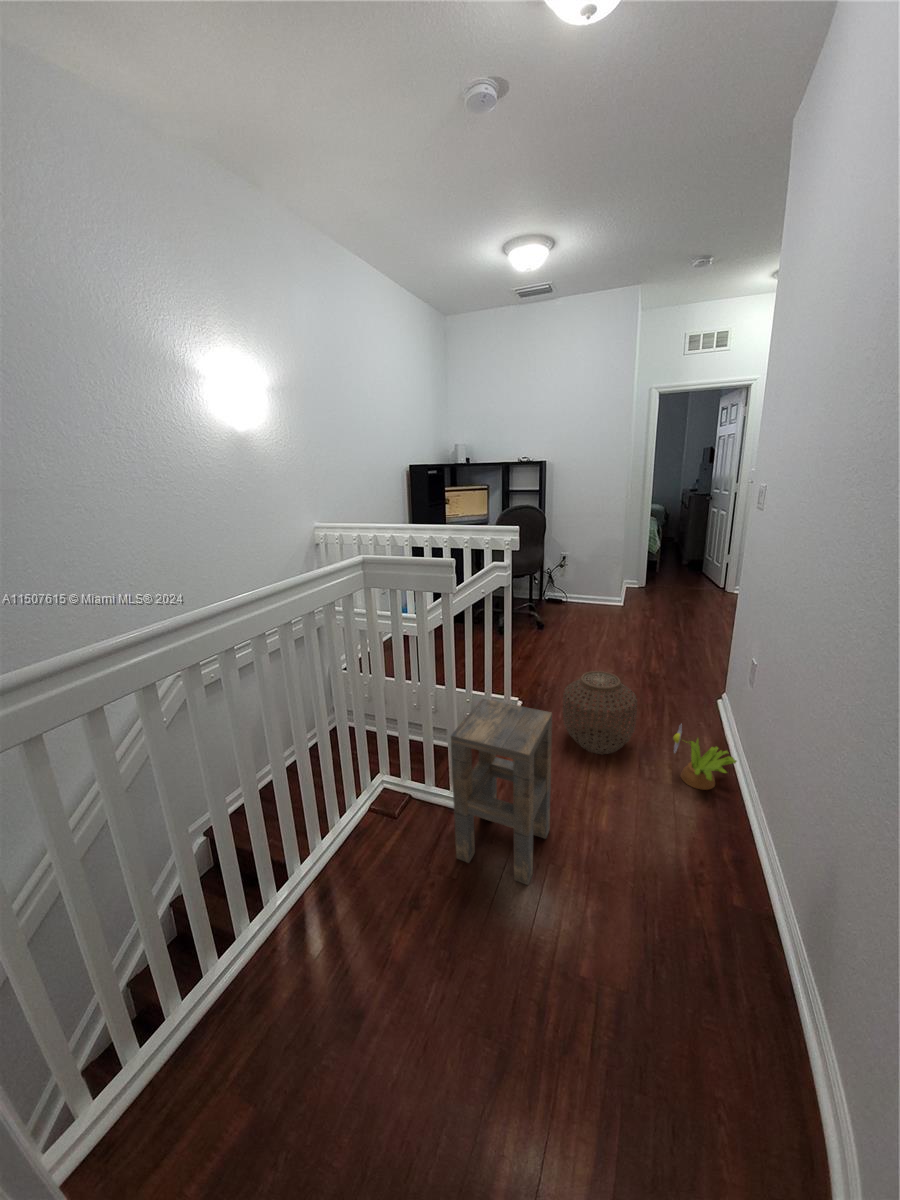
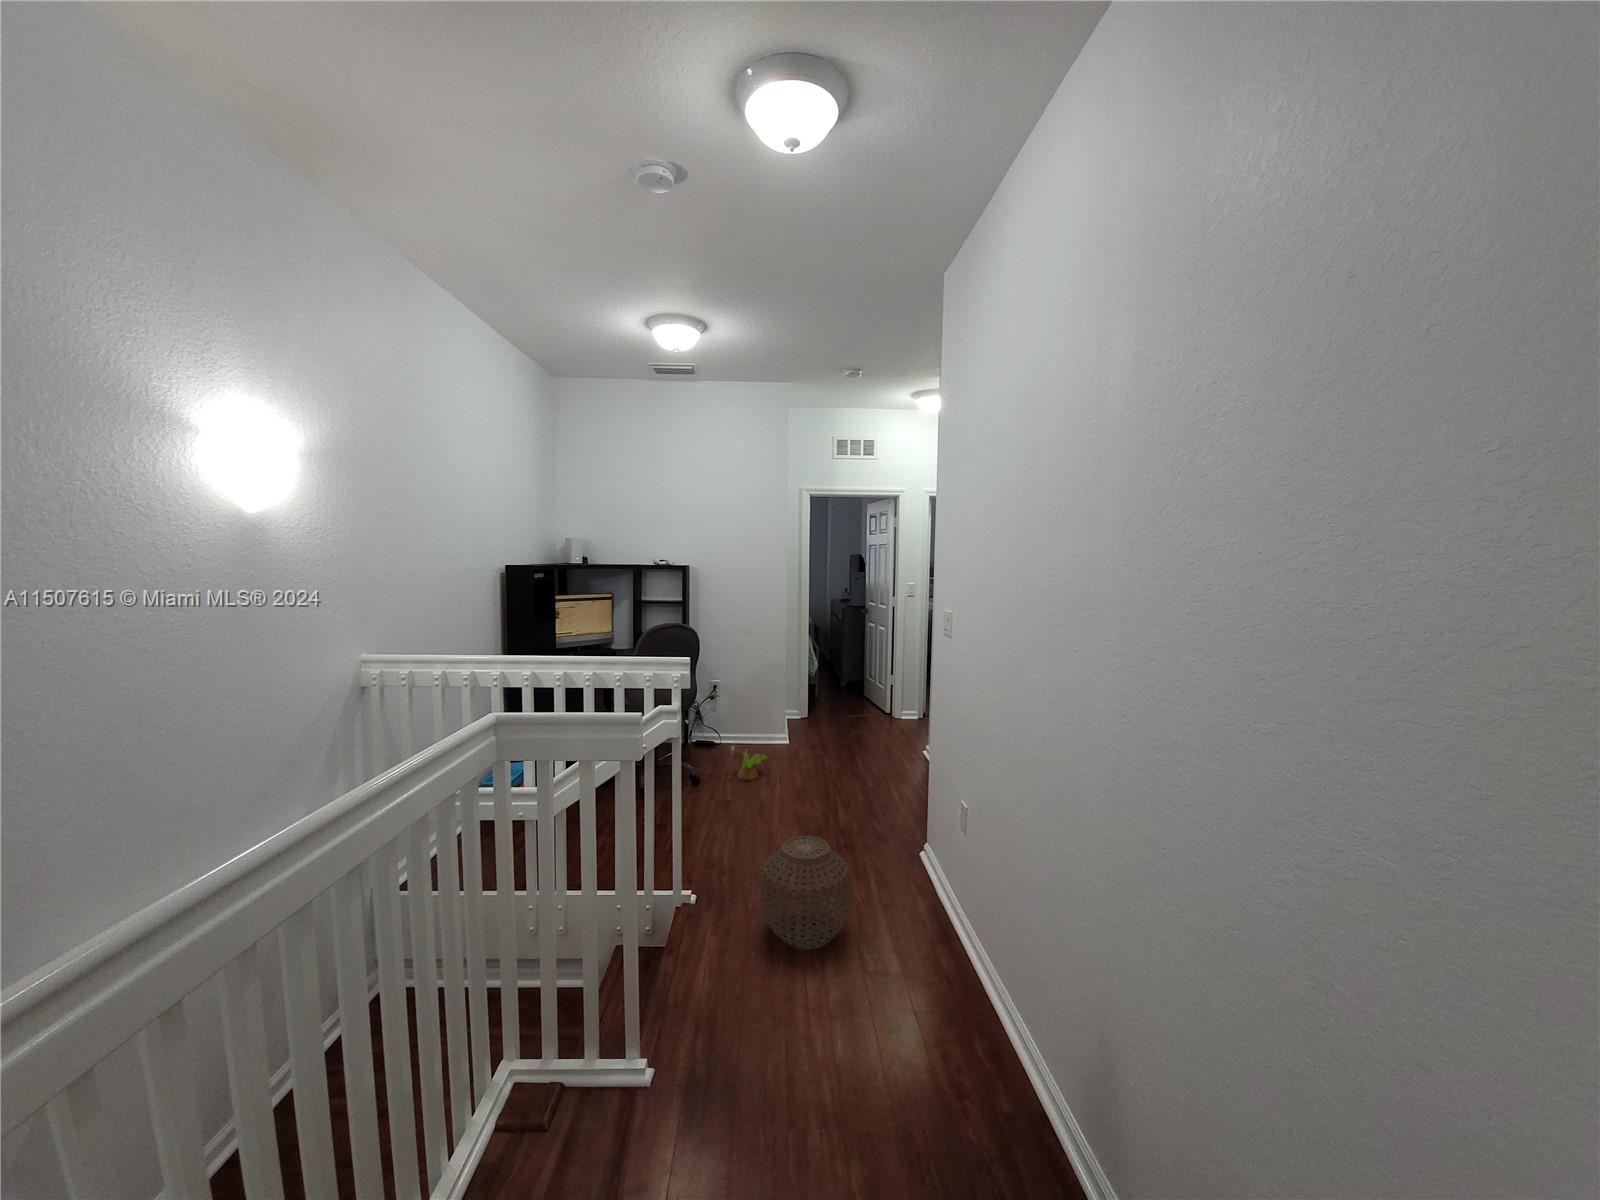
side table: present [451,699,552,885] -> none [655,901,778,1171]
decorative plant: present [674,725,737,790] -> present [731,746,767,780]

